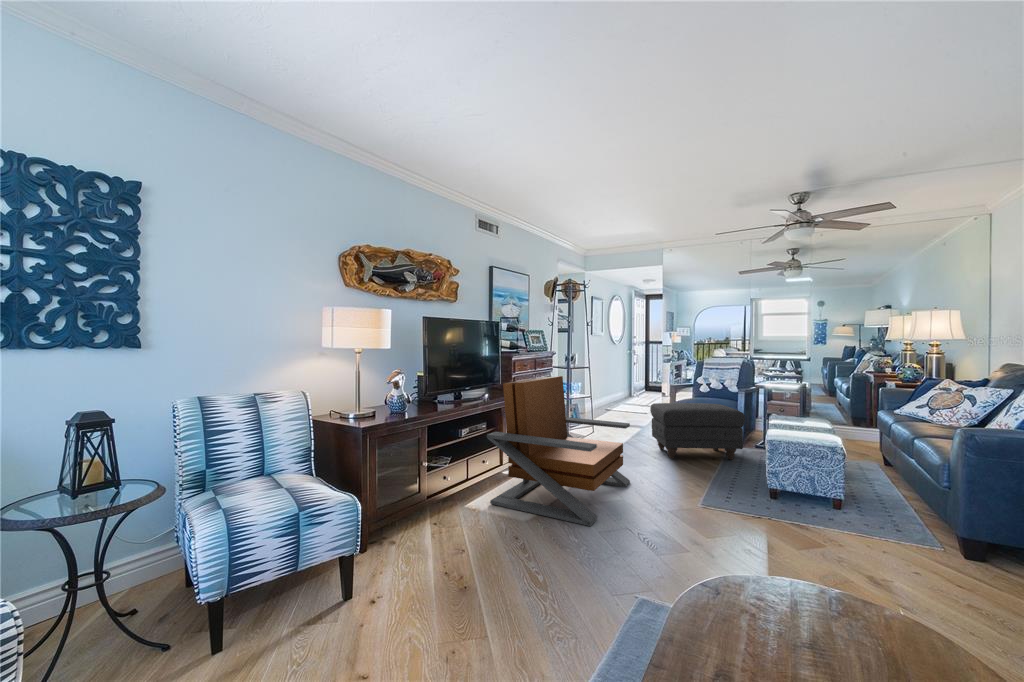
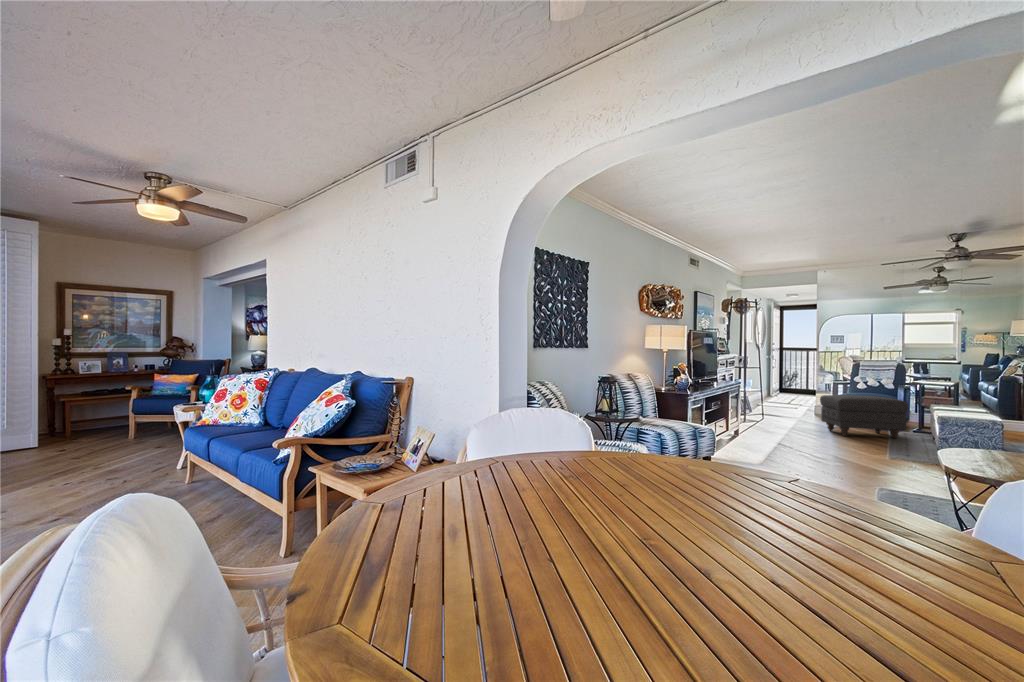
lounge chair: present [487,376,630,526] -> none [731,370,823,463]

